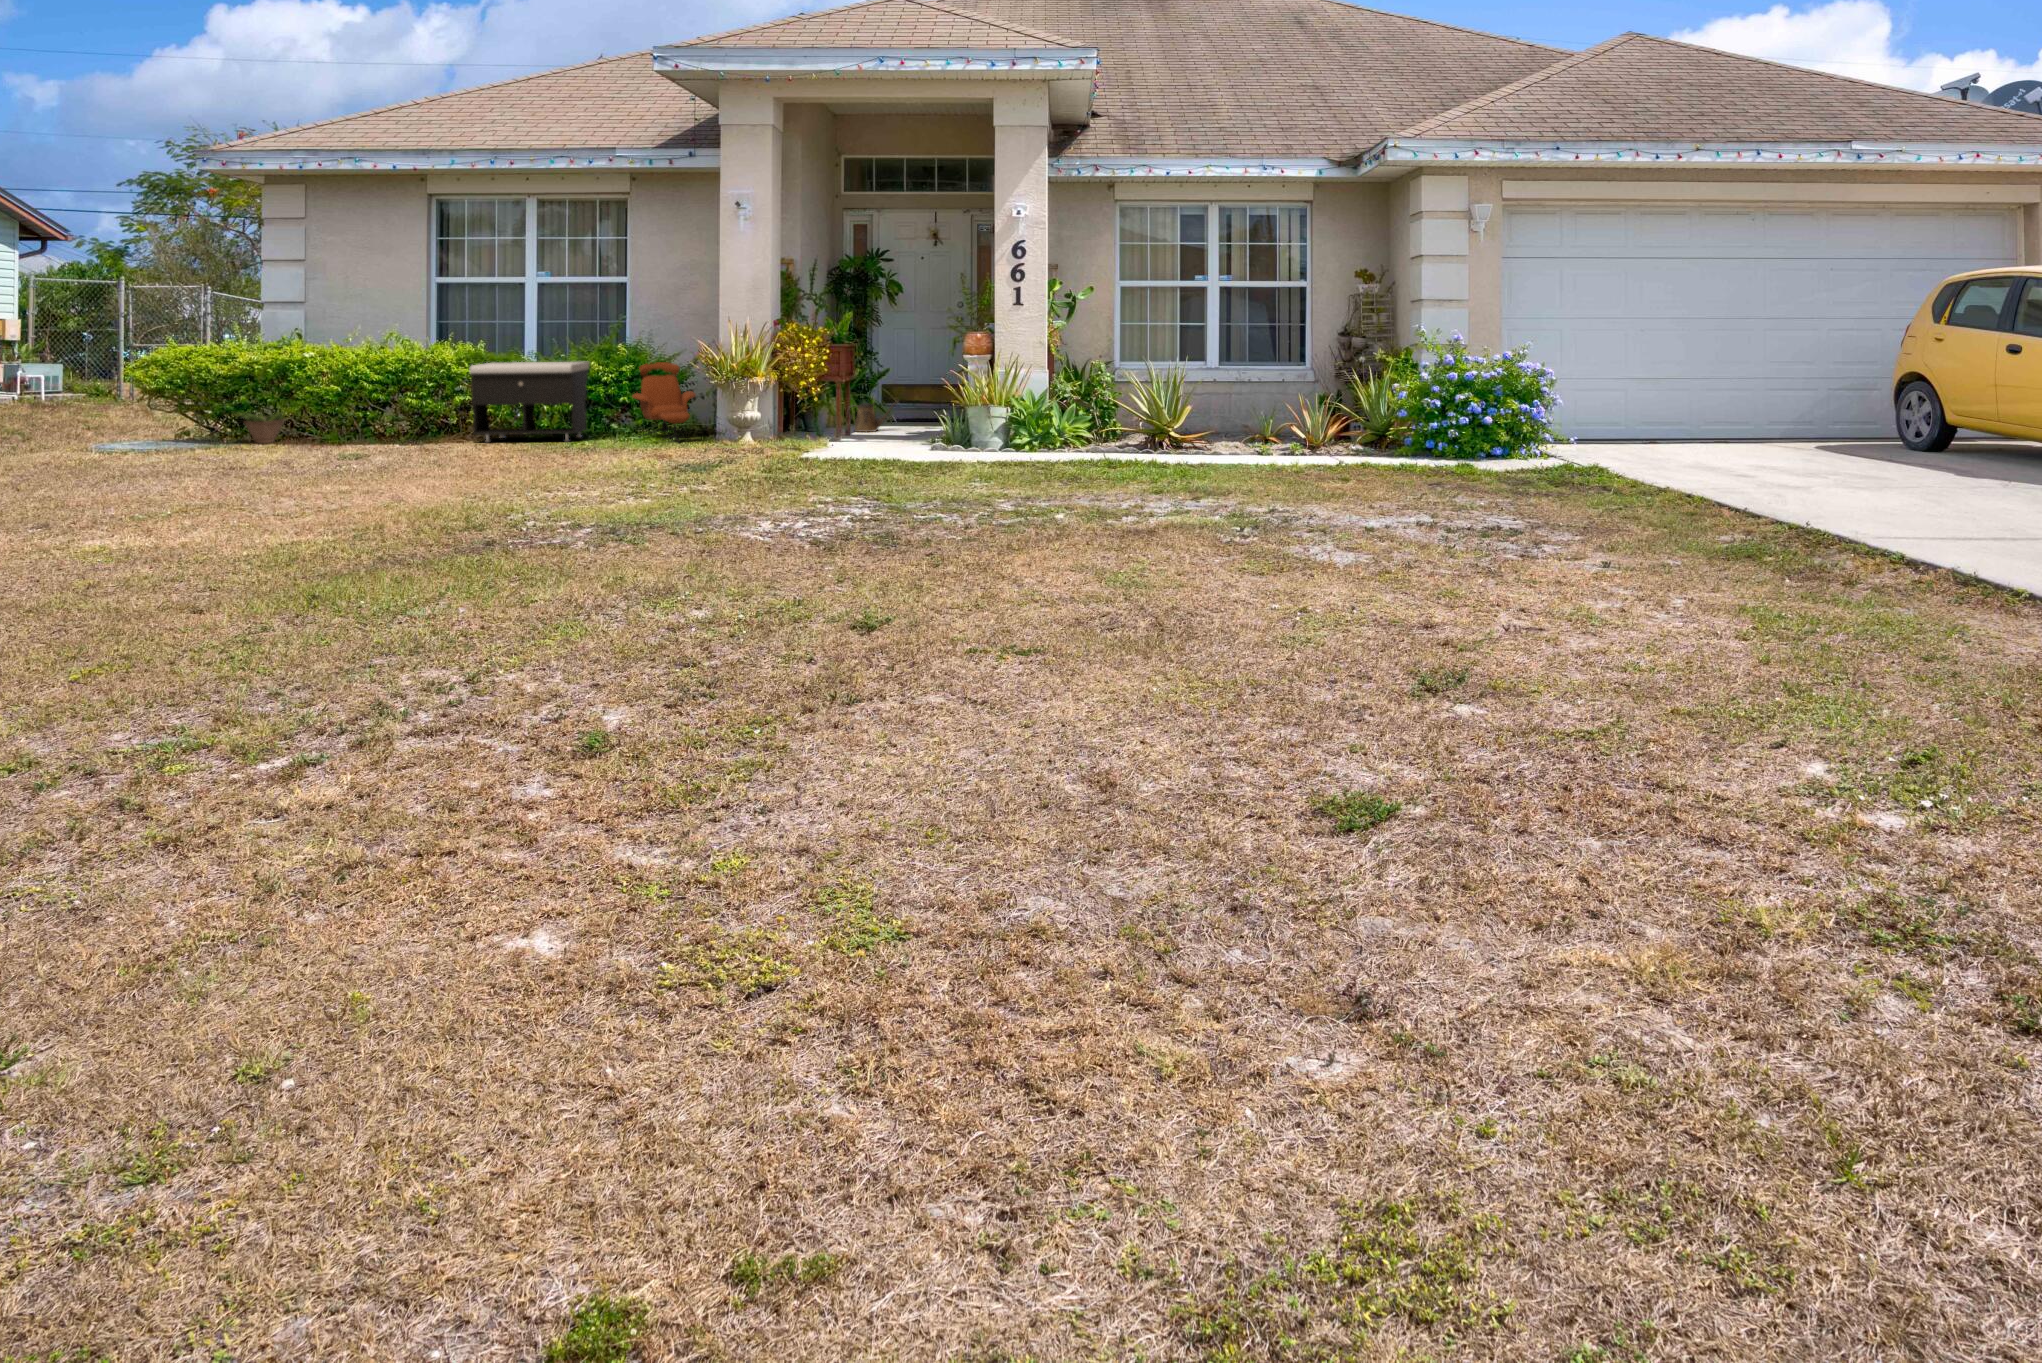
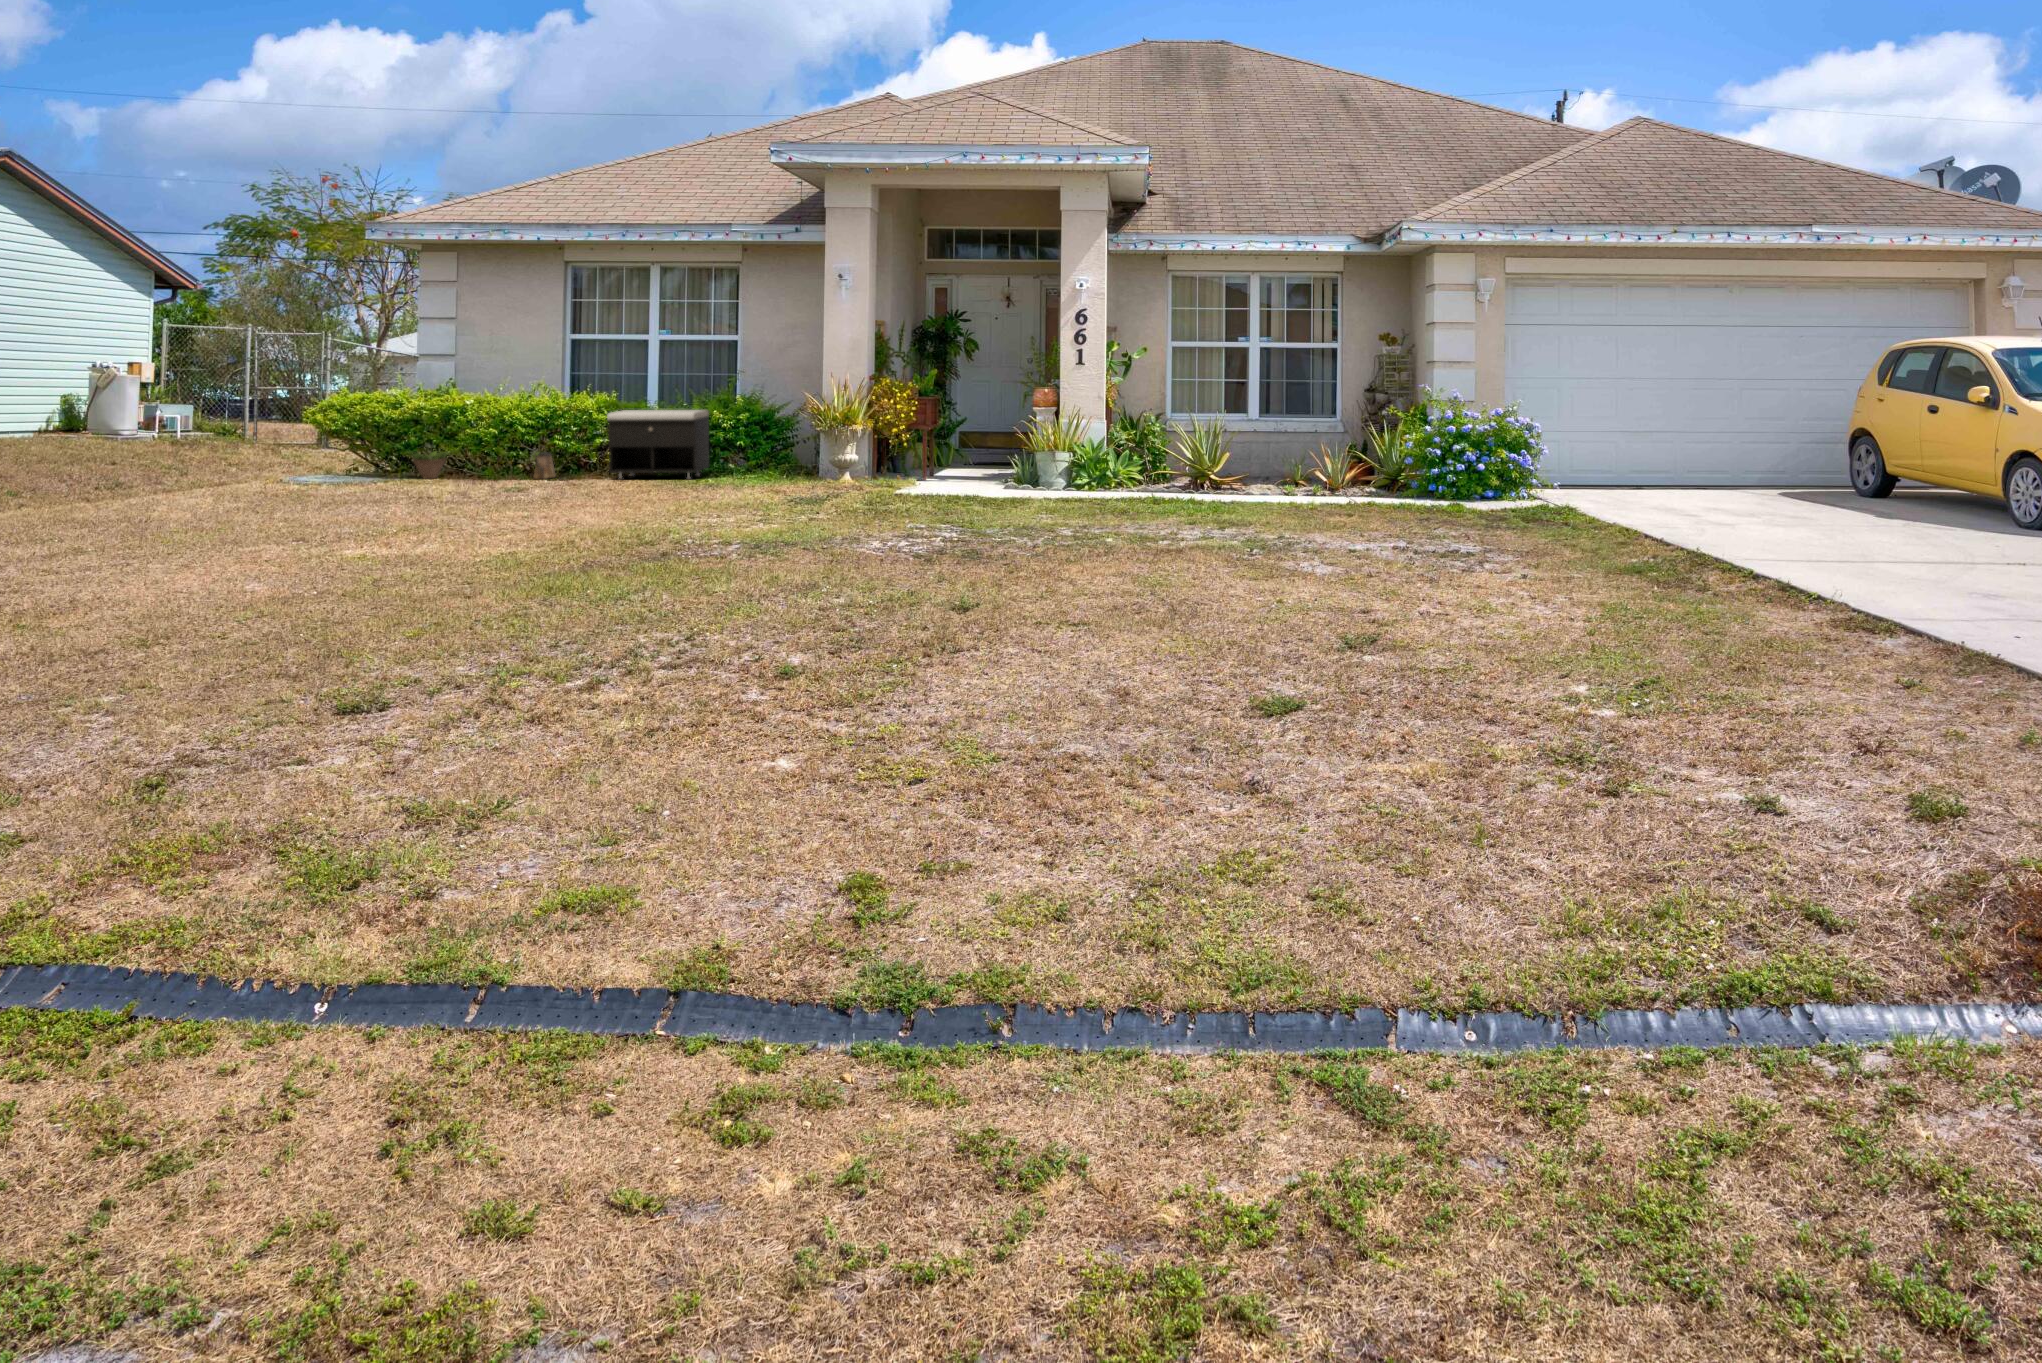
lounge chair: present [632,362,696,440] -> none [744,410,800,482]
watering can: present [854,403,895,432] -> present [534,452,556,479]

